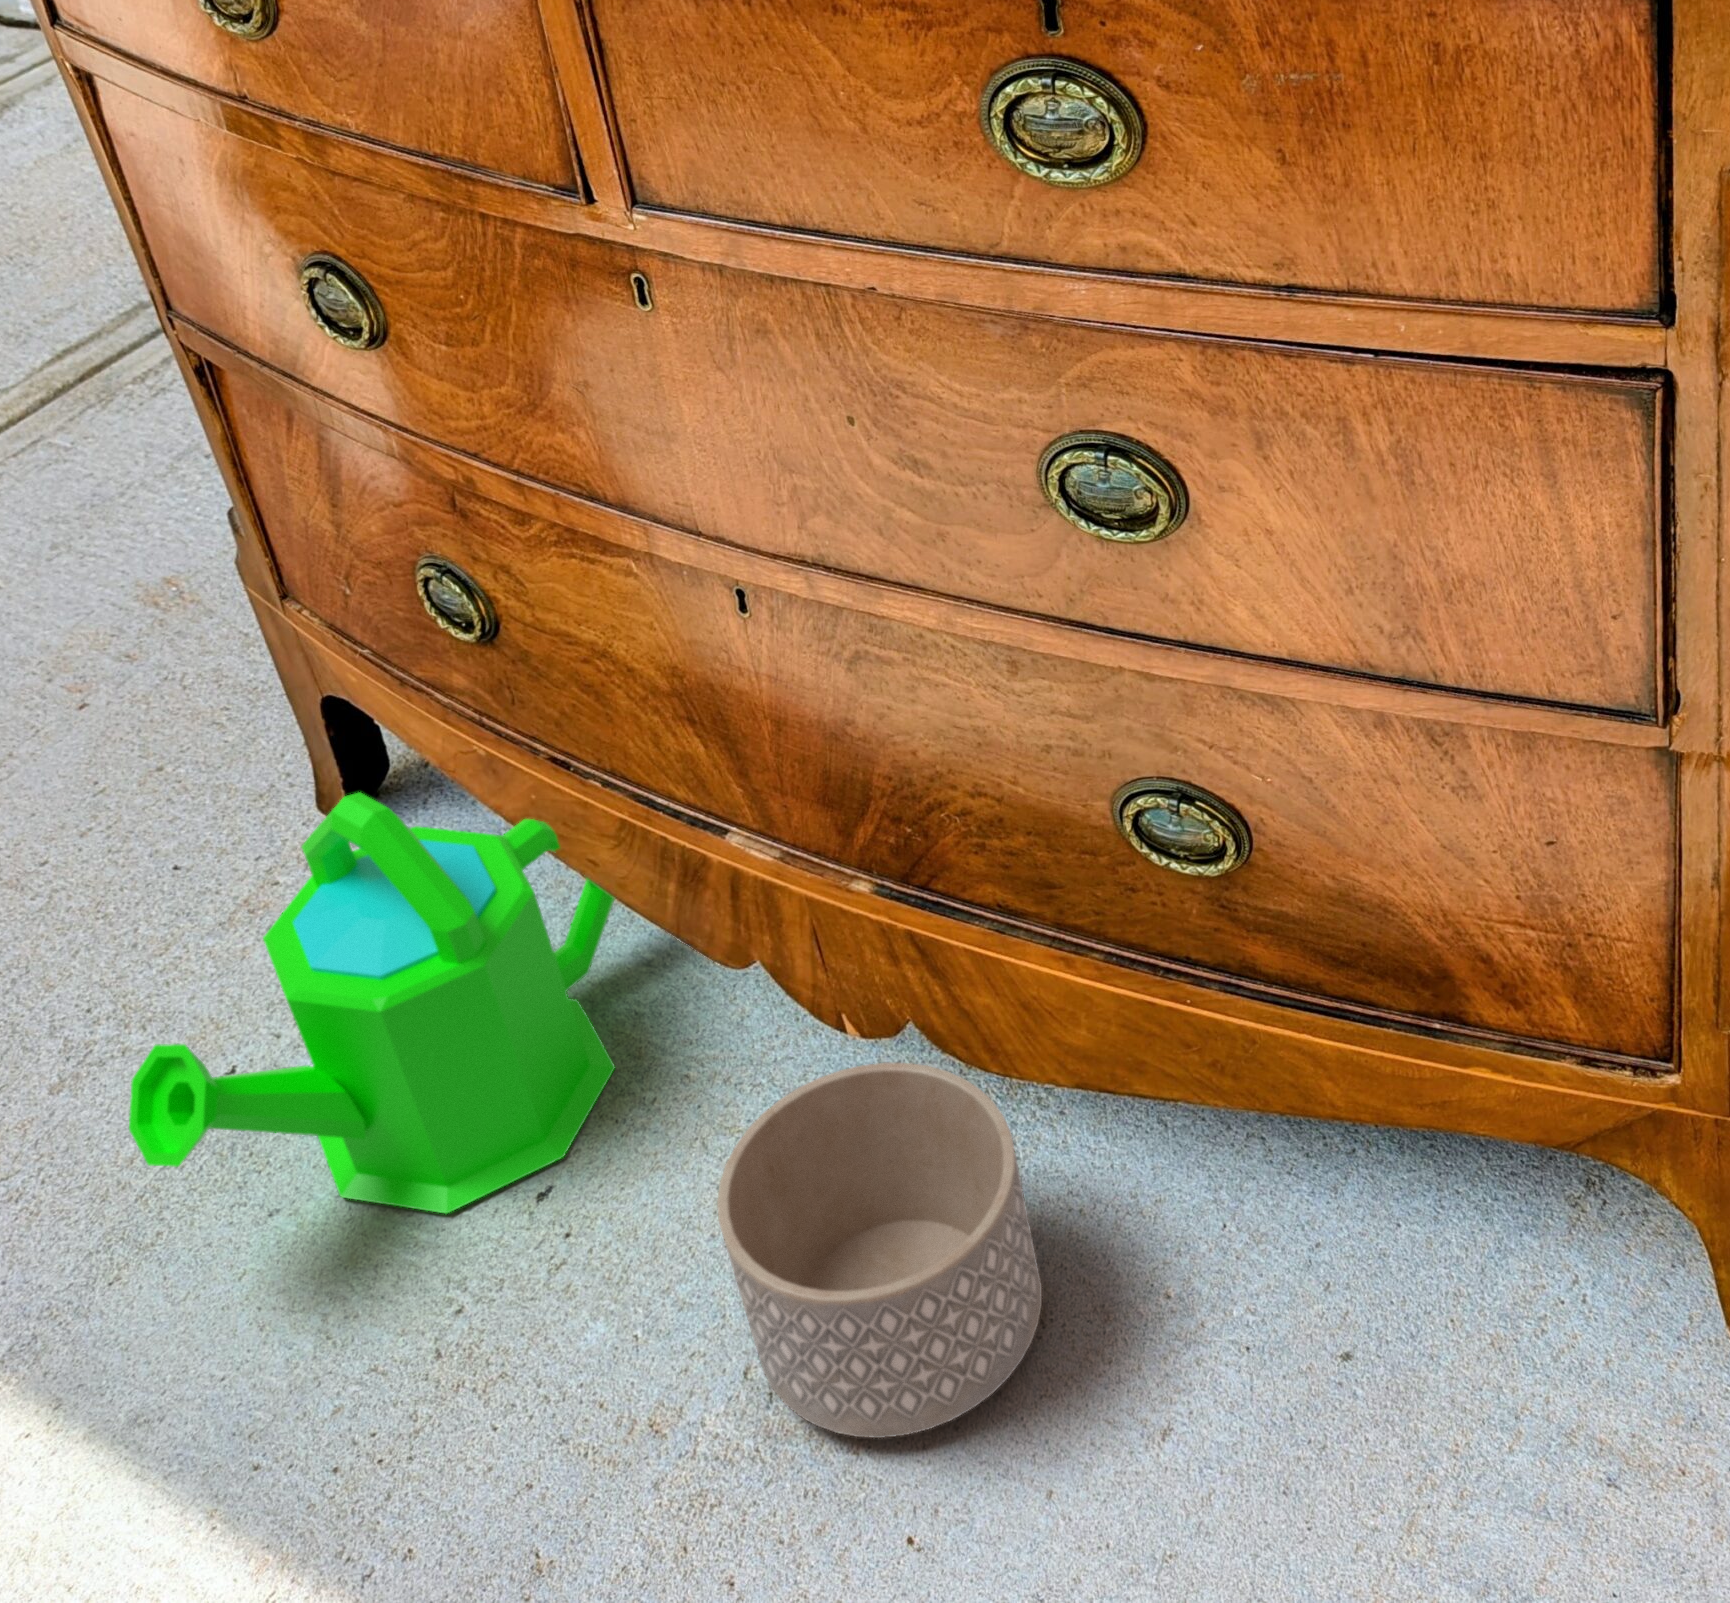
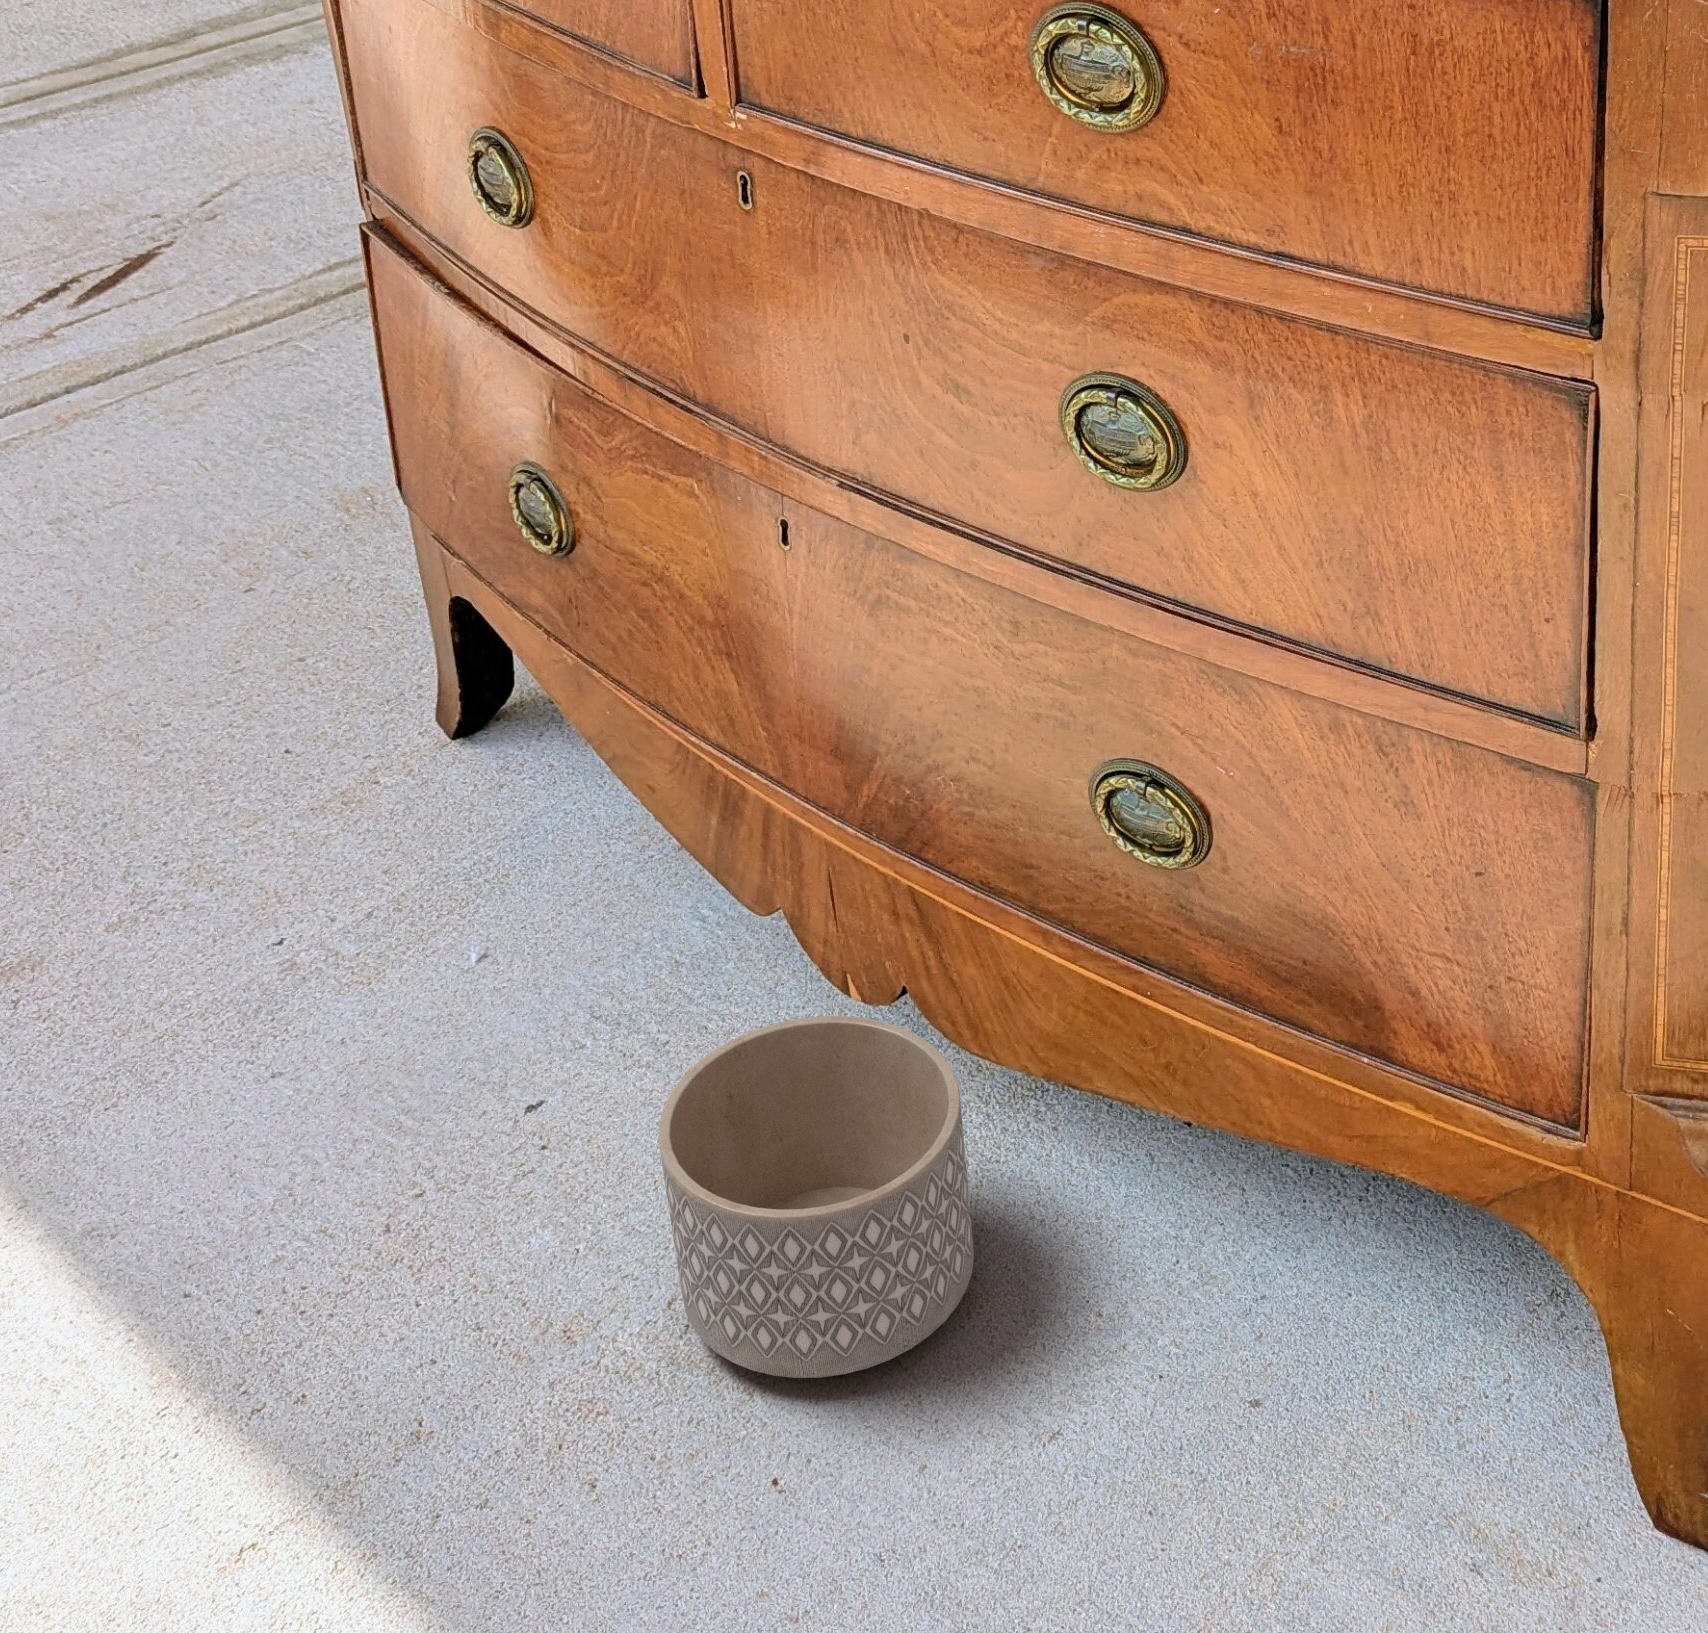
watering can: present [129,792,615,1213] -> none [152,668,687,1101]

